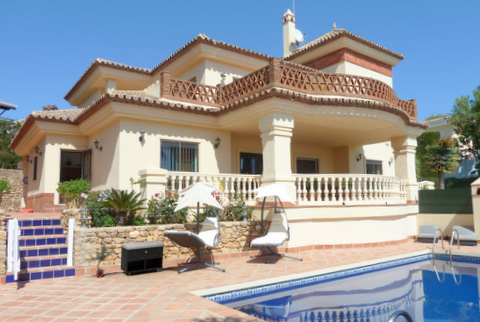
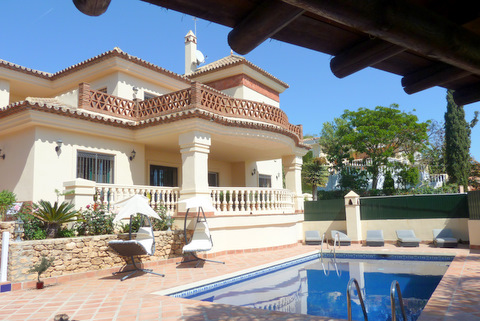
storage bench: present [121,241,164,275] -> none [57,251,103,285]

